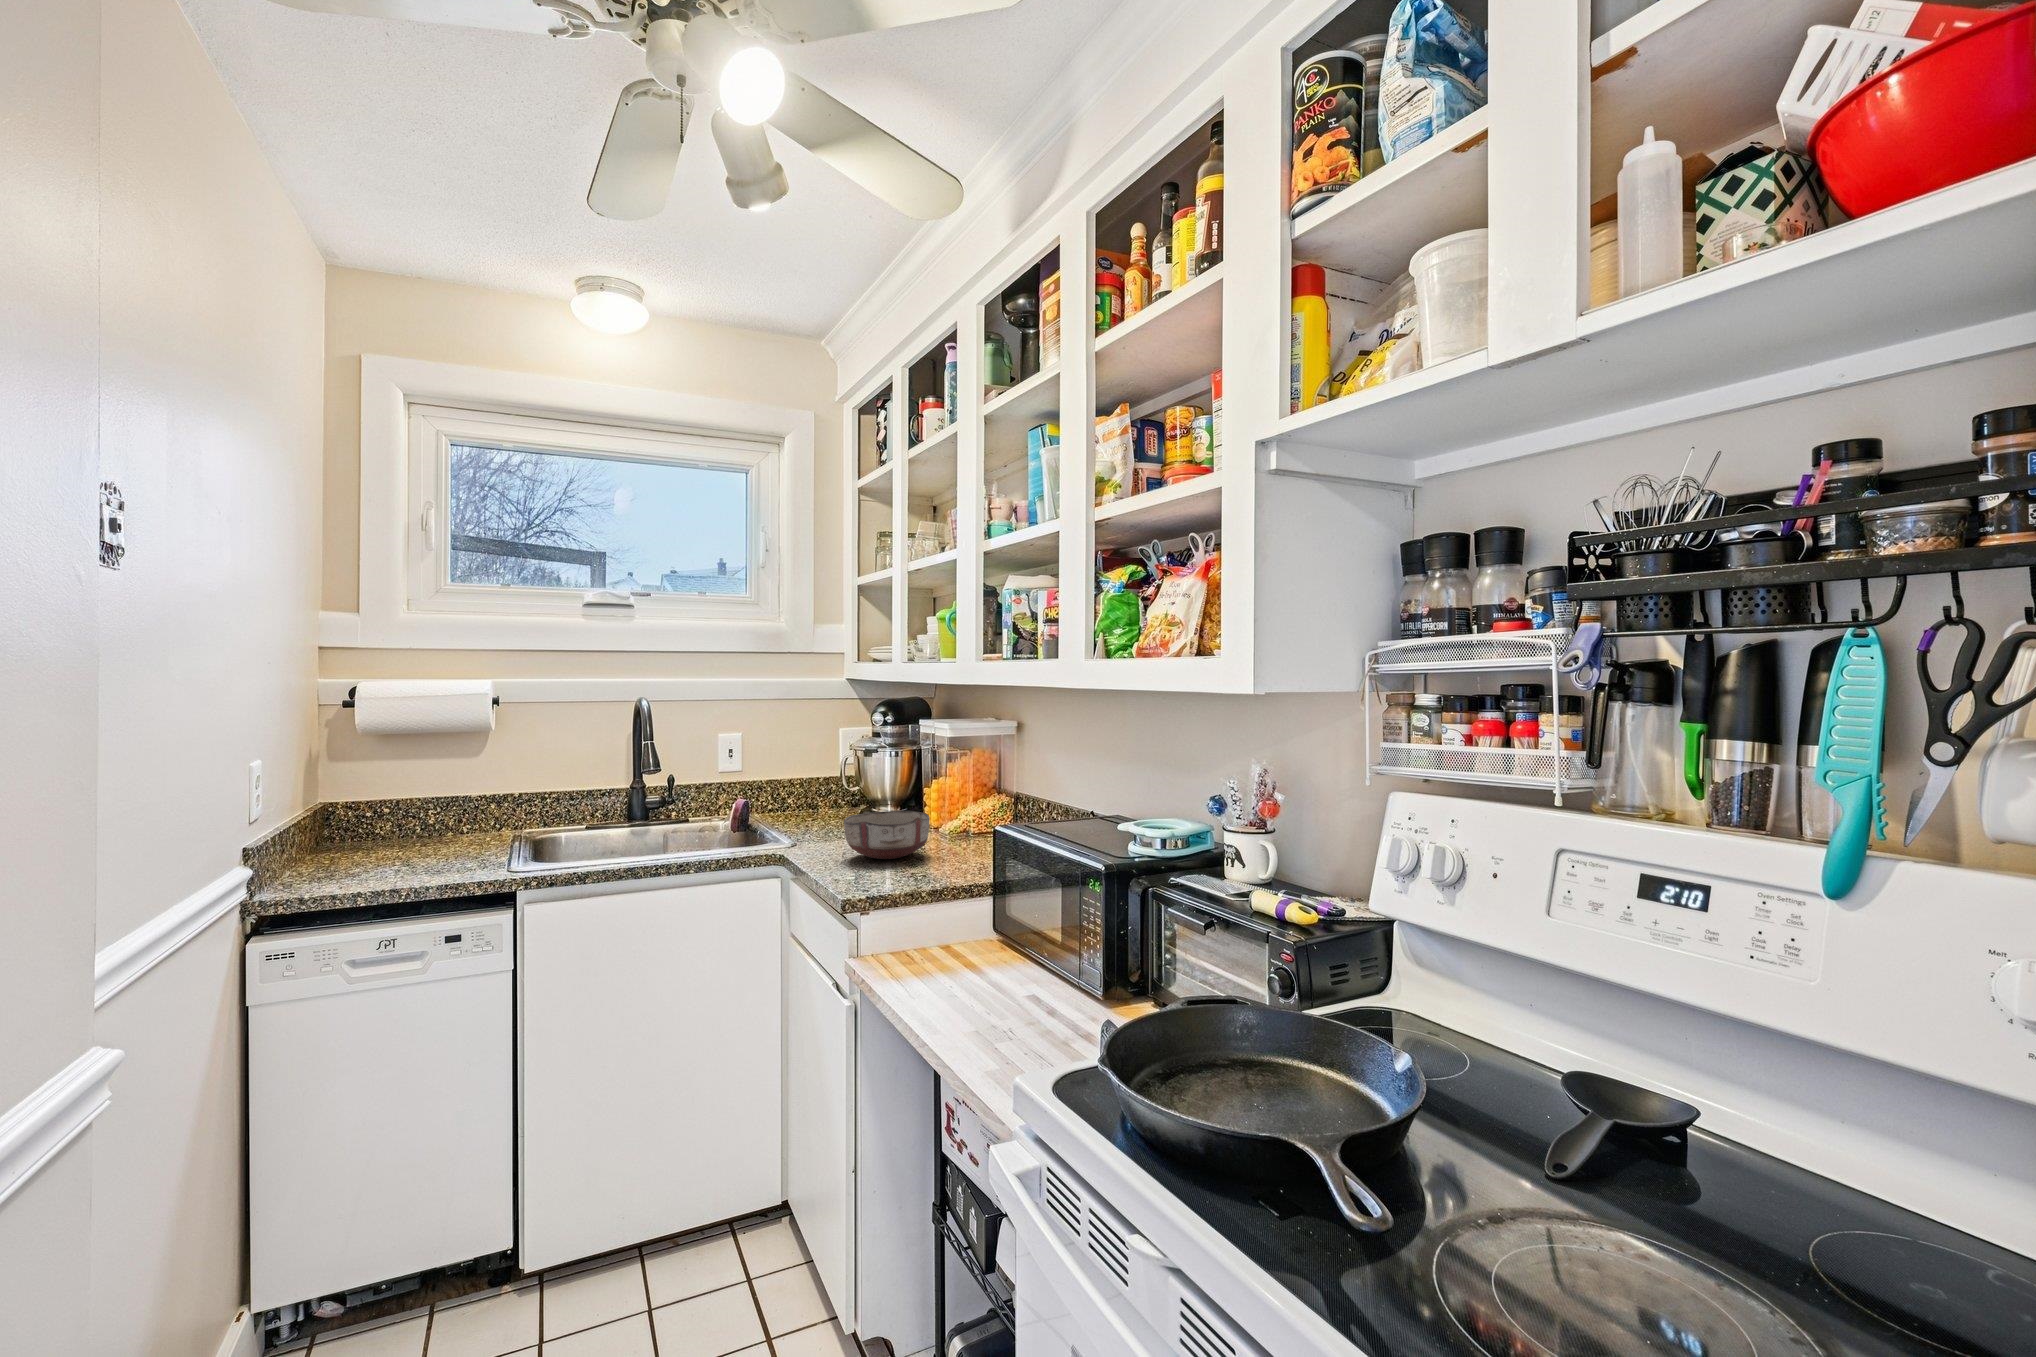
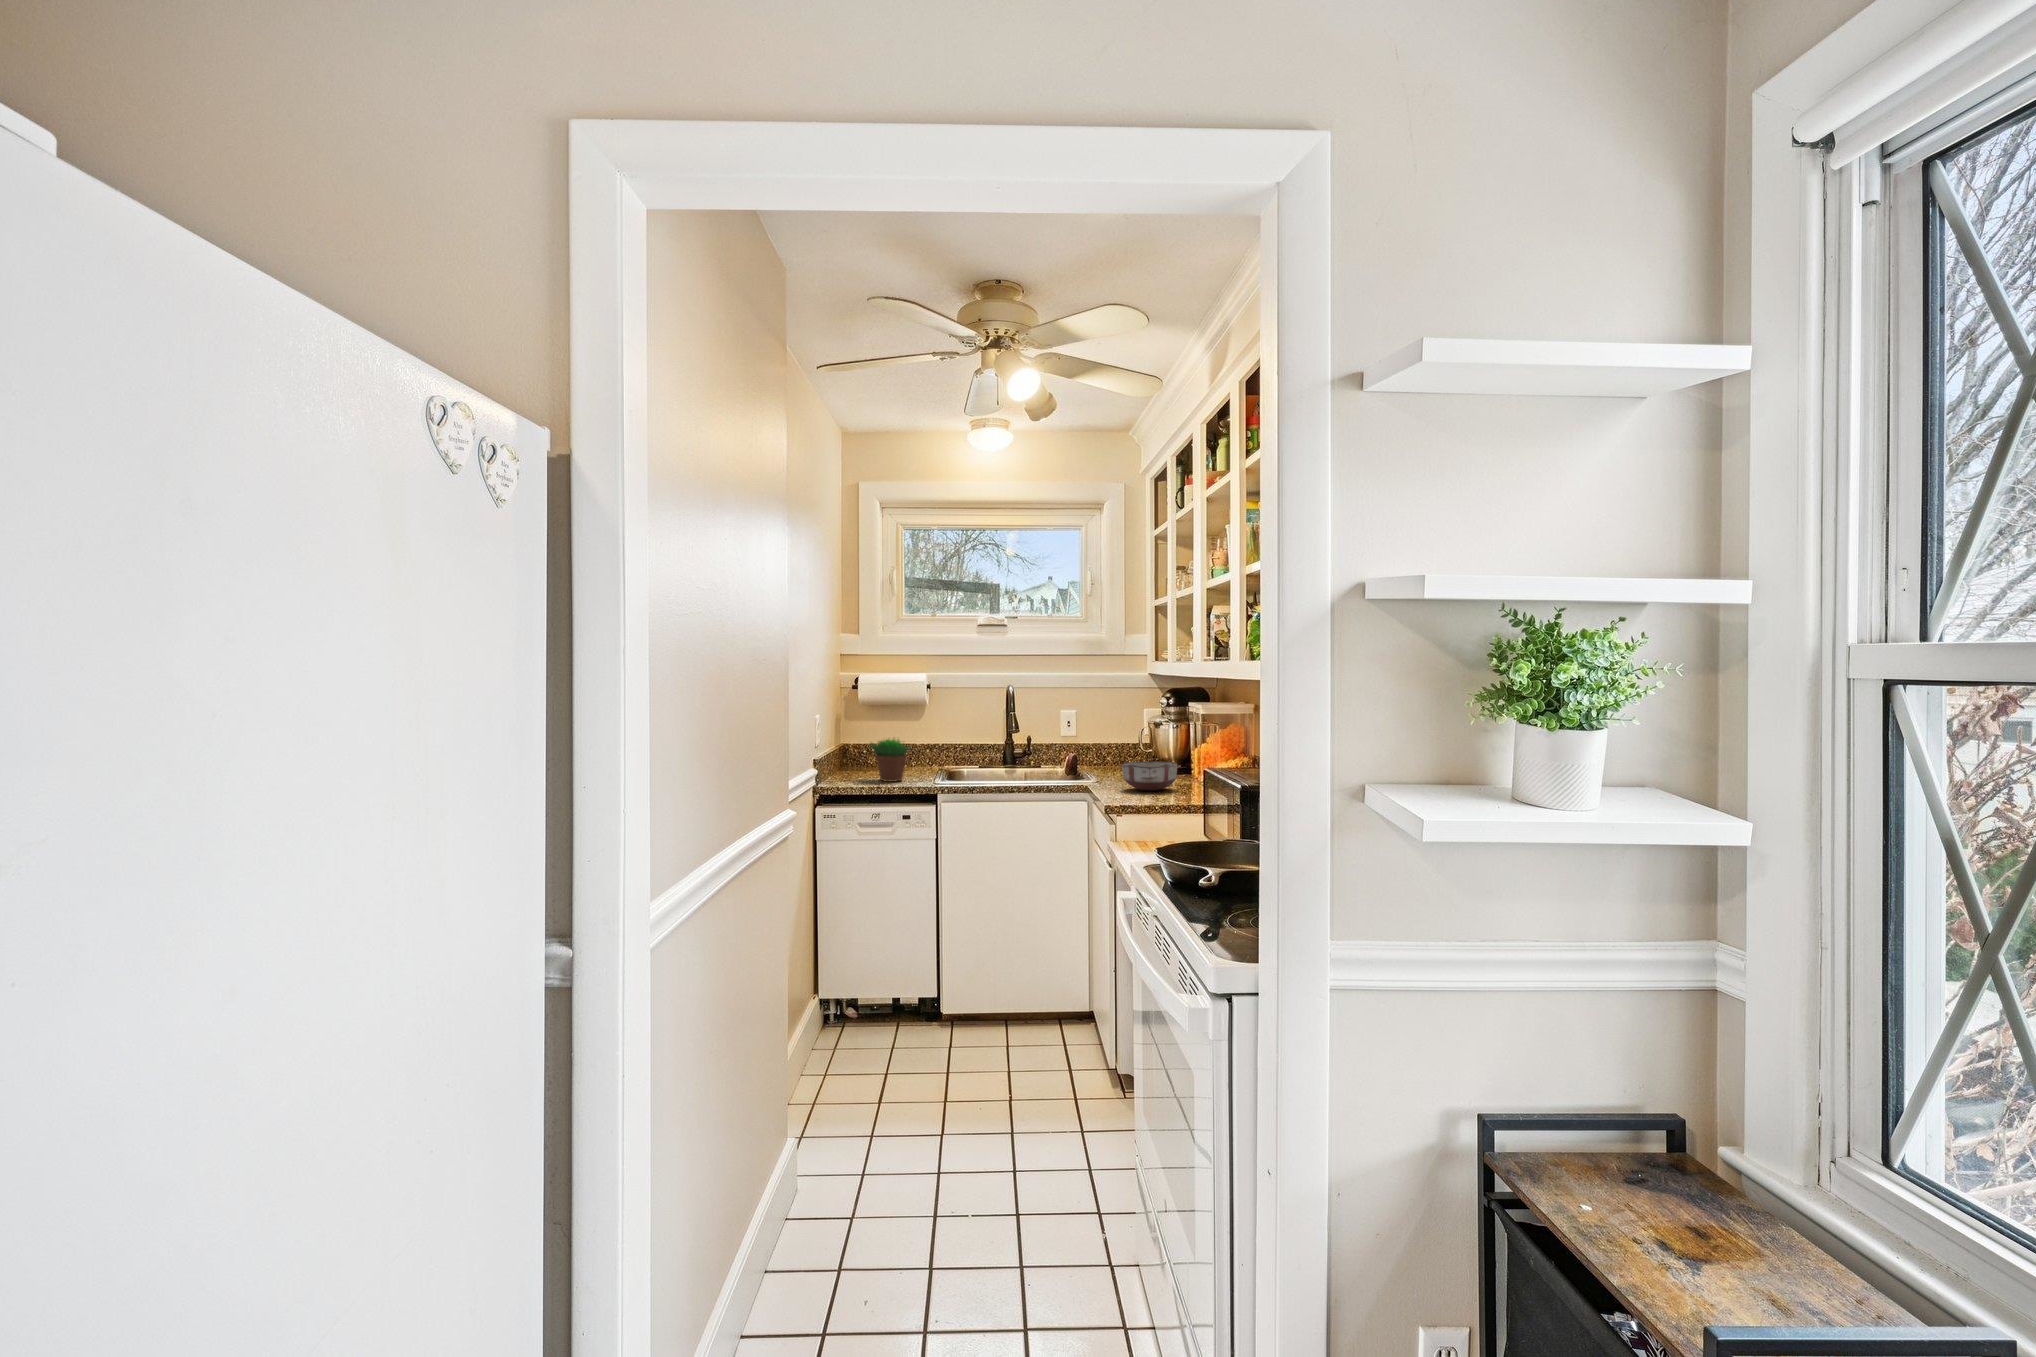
succulent plant: none [373,791,462,873] -> present [871,738,908,782]

